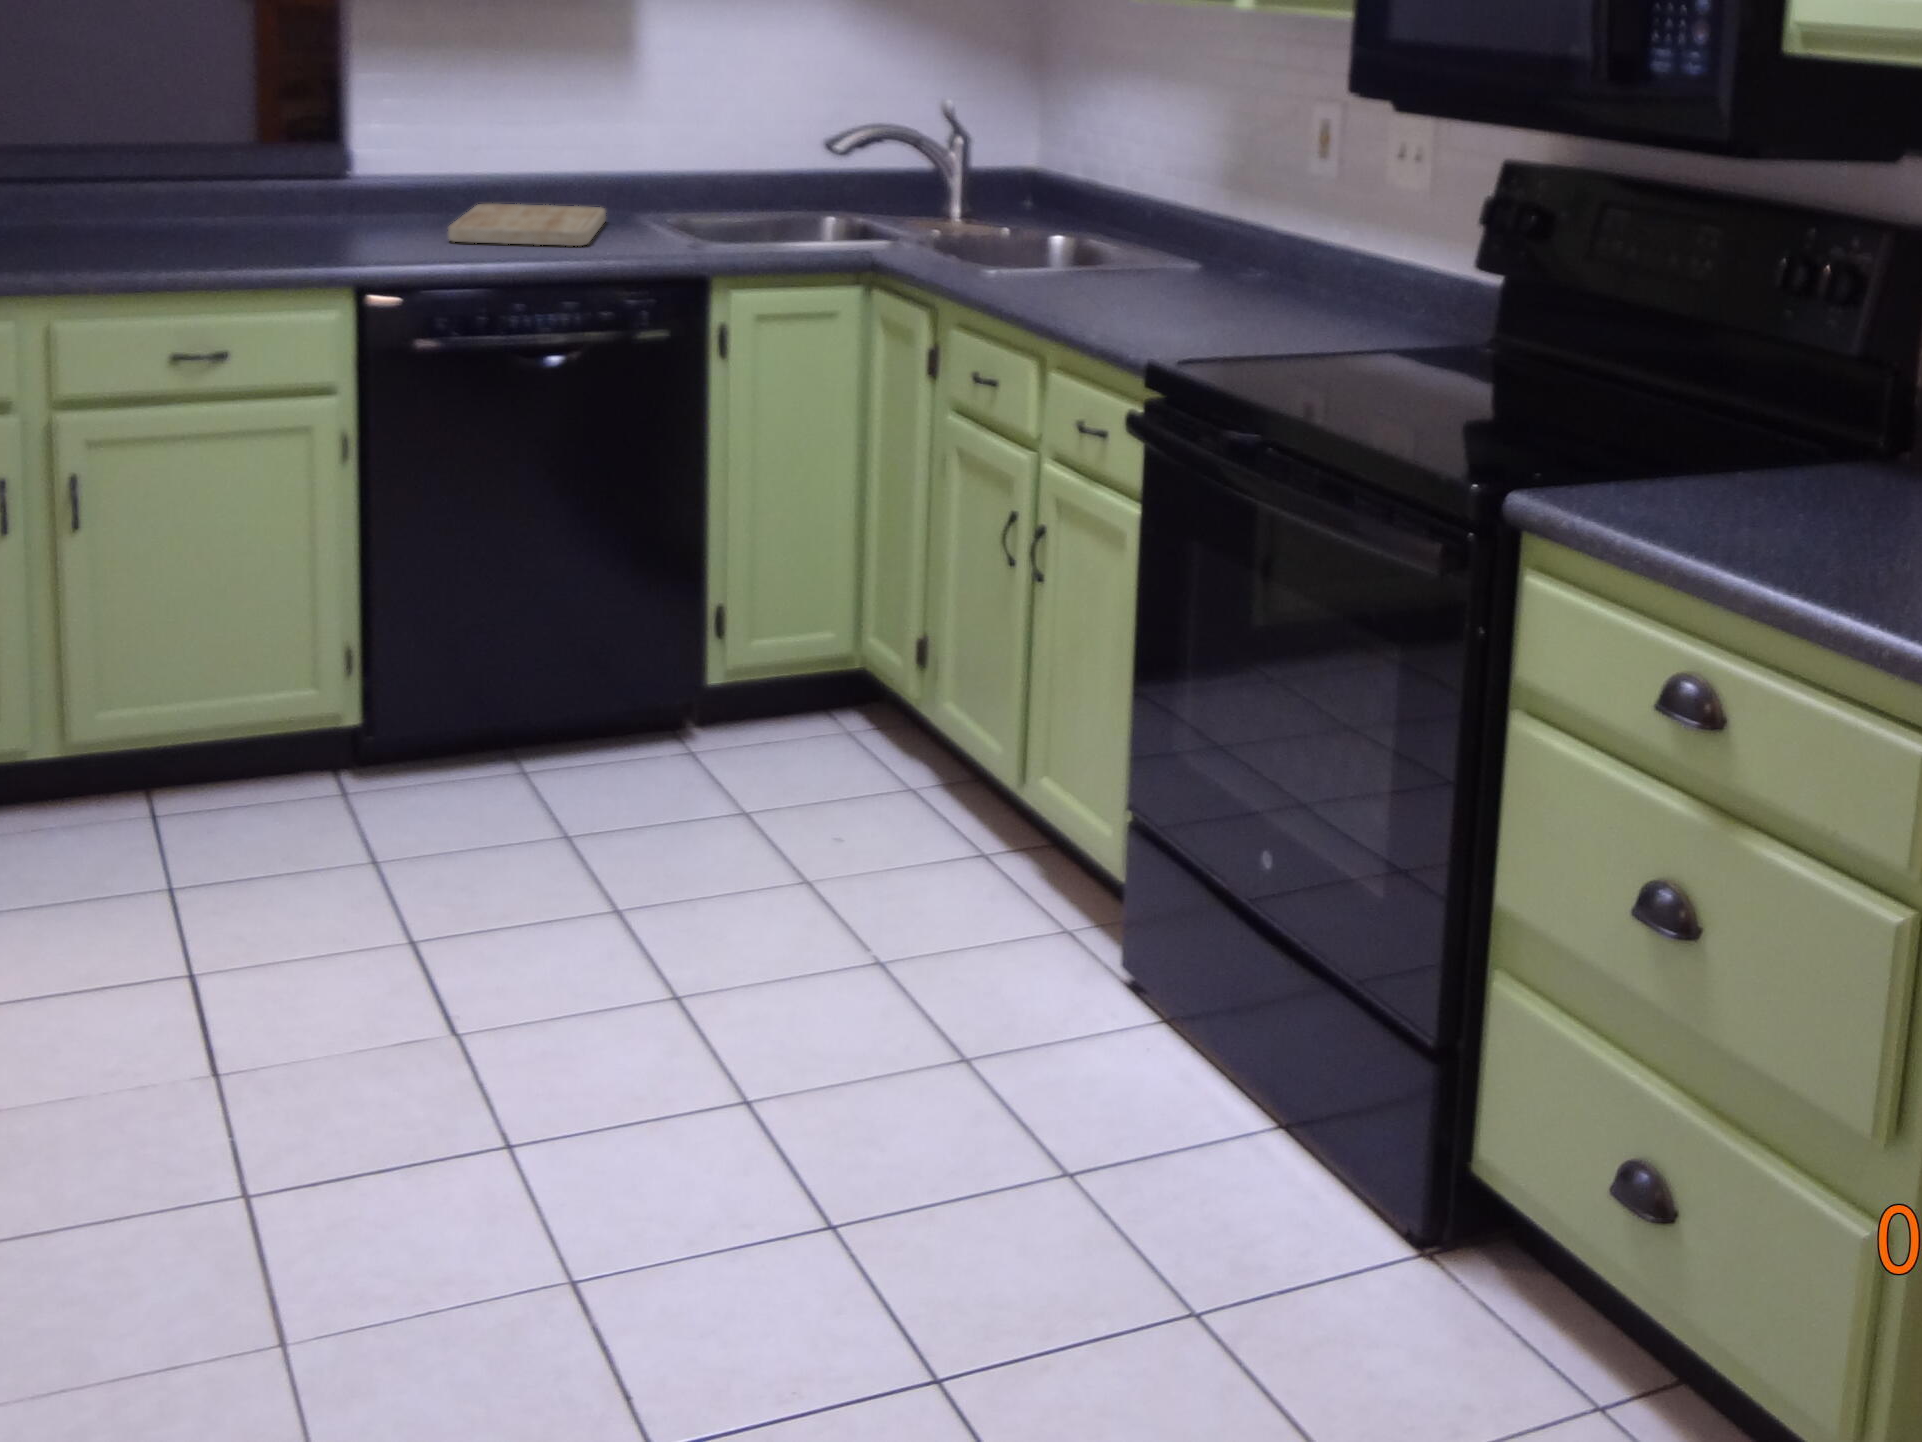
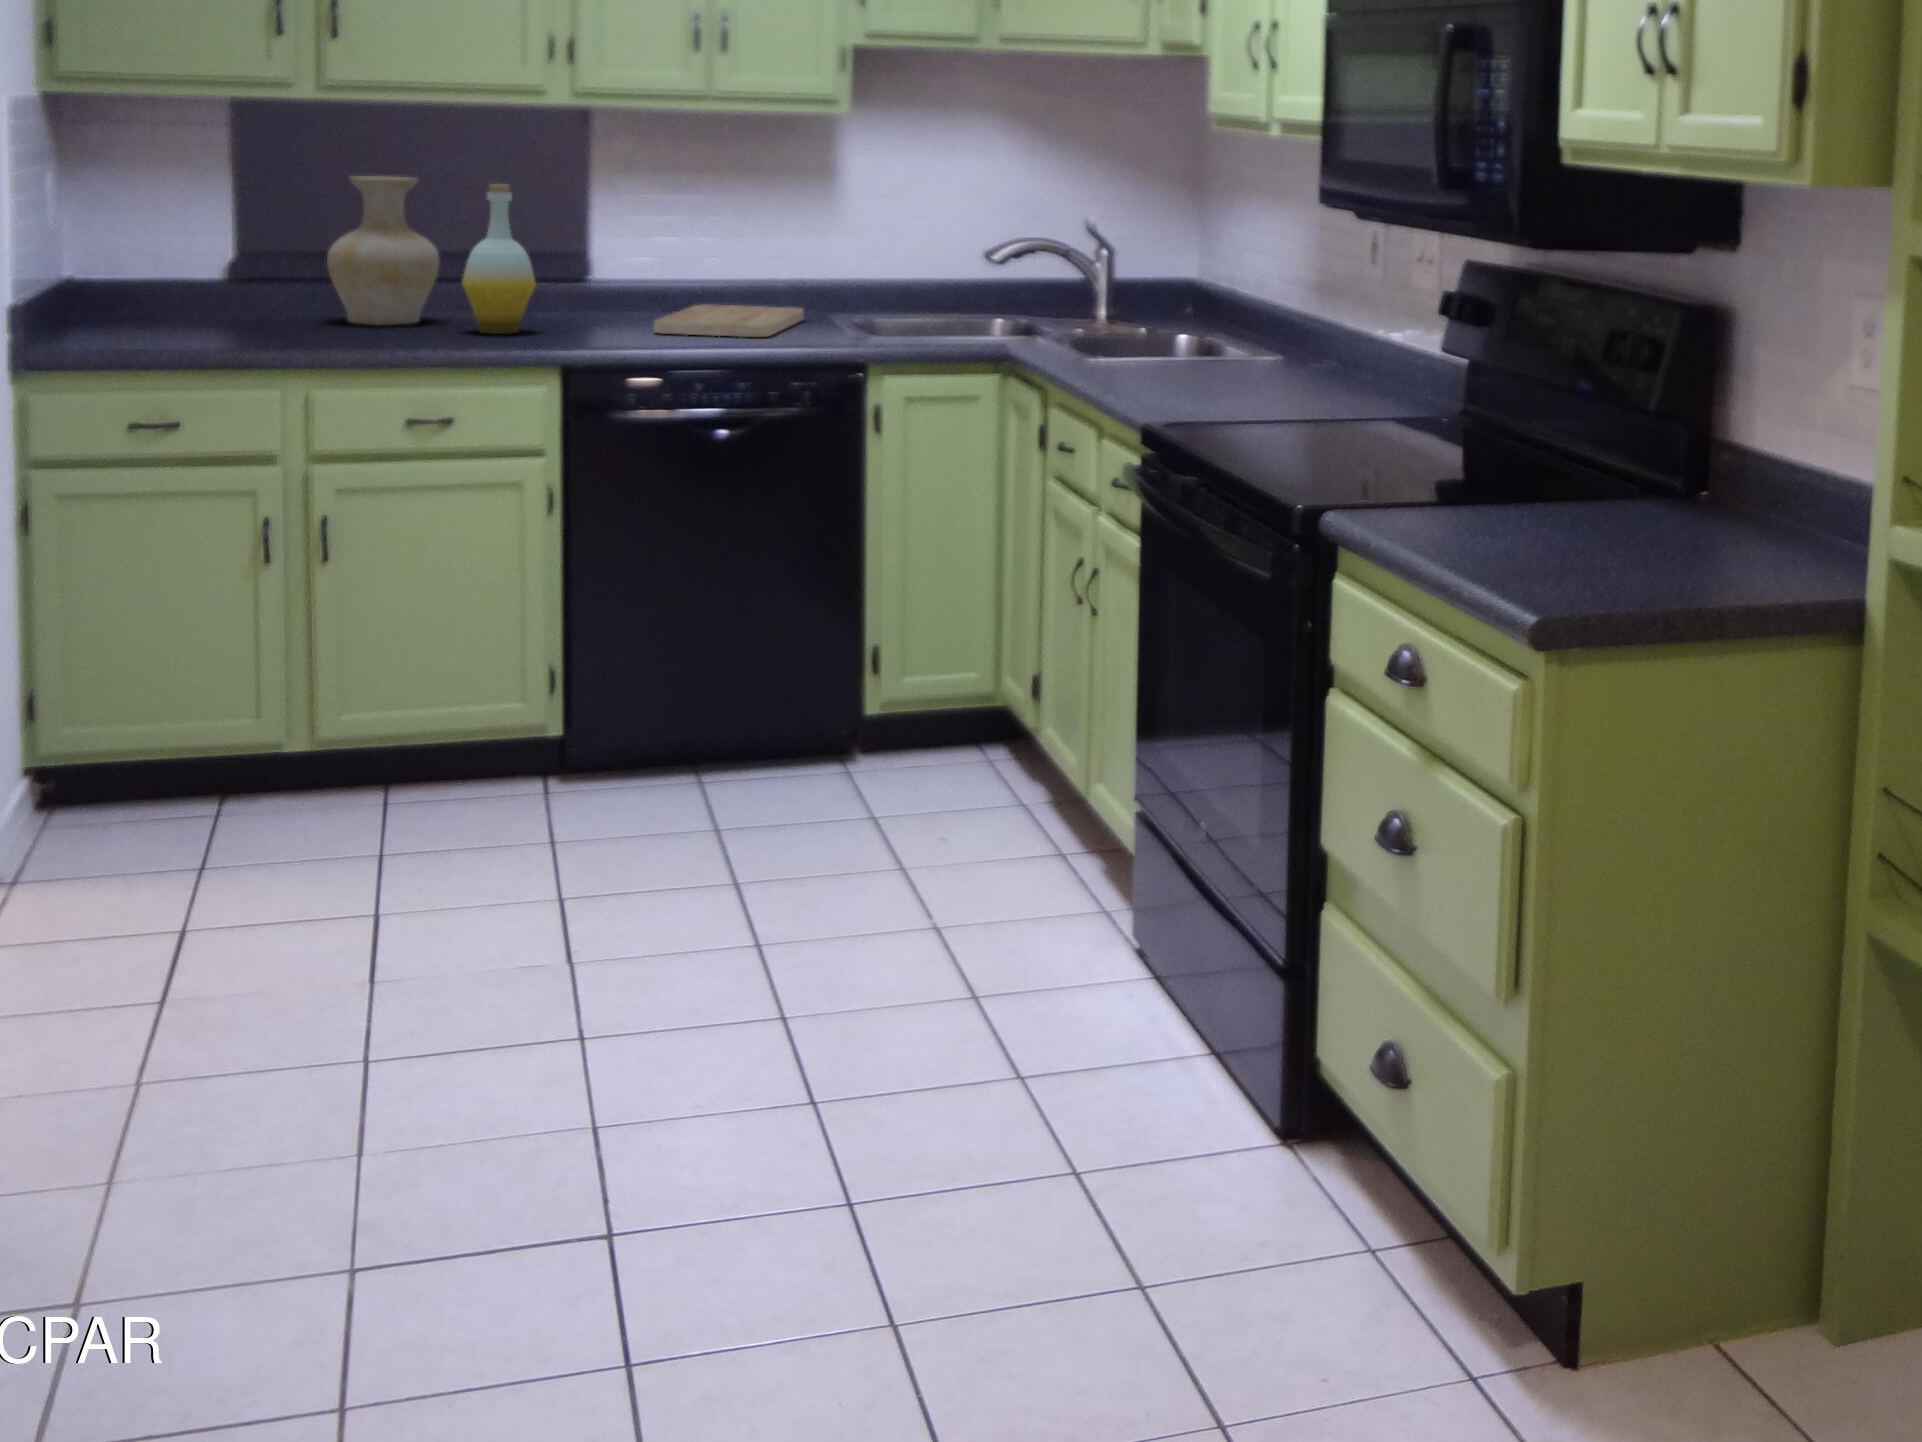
vase: none [44,53,180,233] -> present [327,176,439,325]
bottle: none [218,63,308,244] -> present [462,184,536,334]

